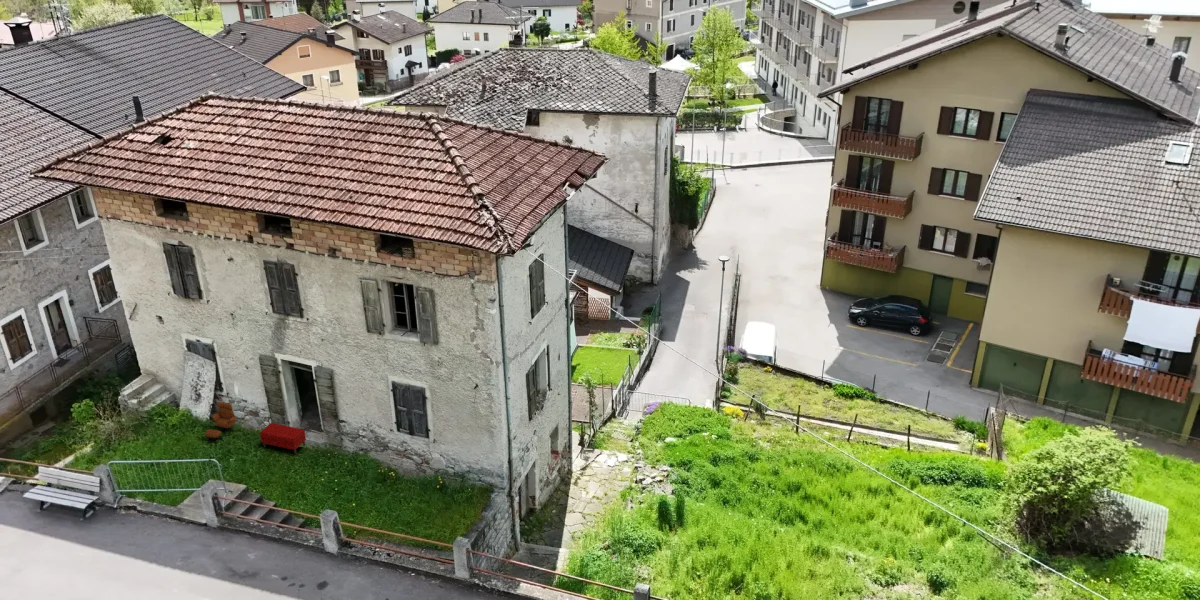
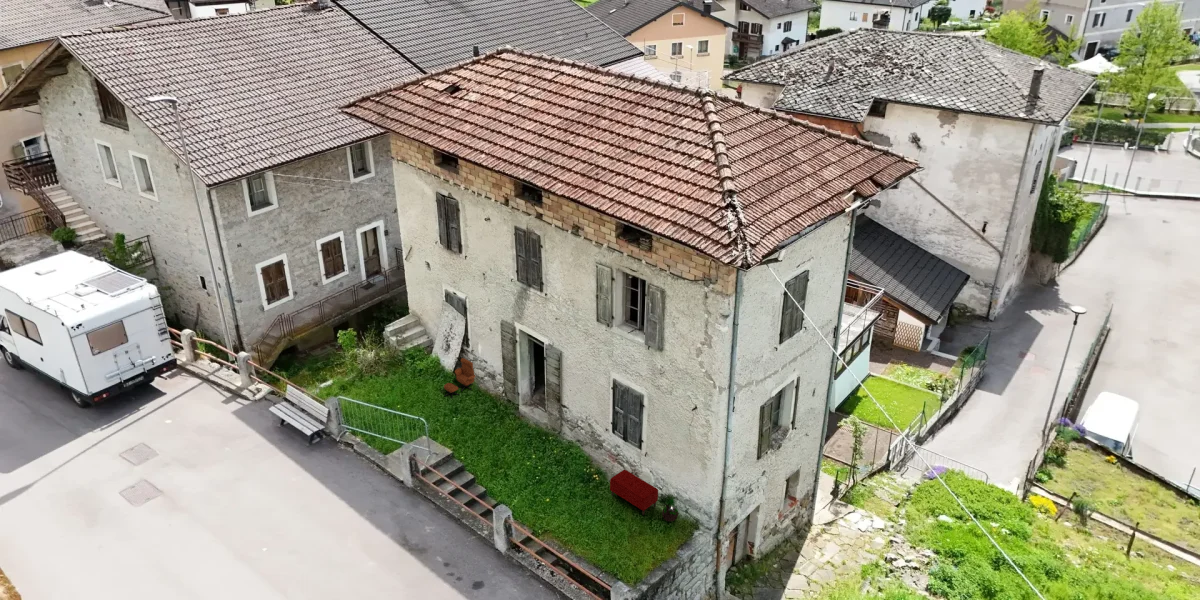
bench: present [260,423,306,454] -> present [610,470,658,515]
potted tree: none [454,468,474,494] -> present [658,494,678,521]

